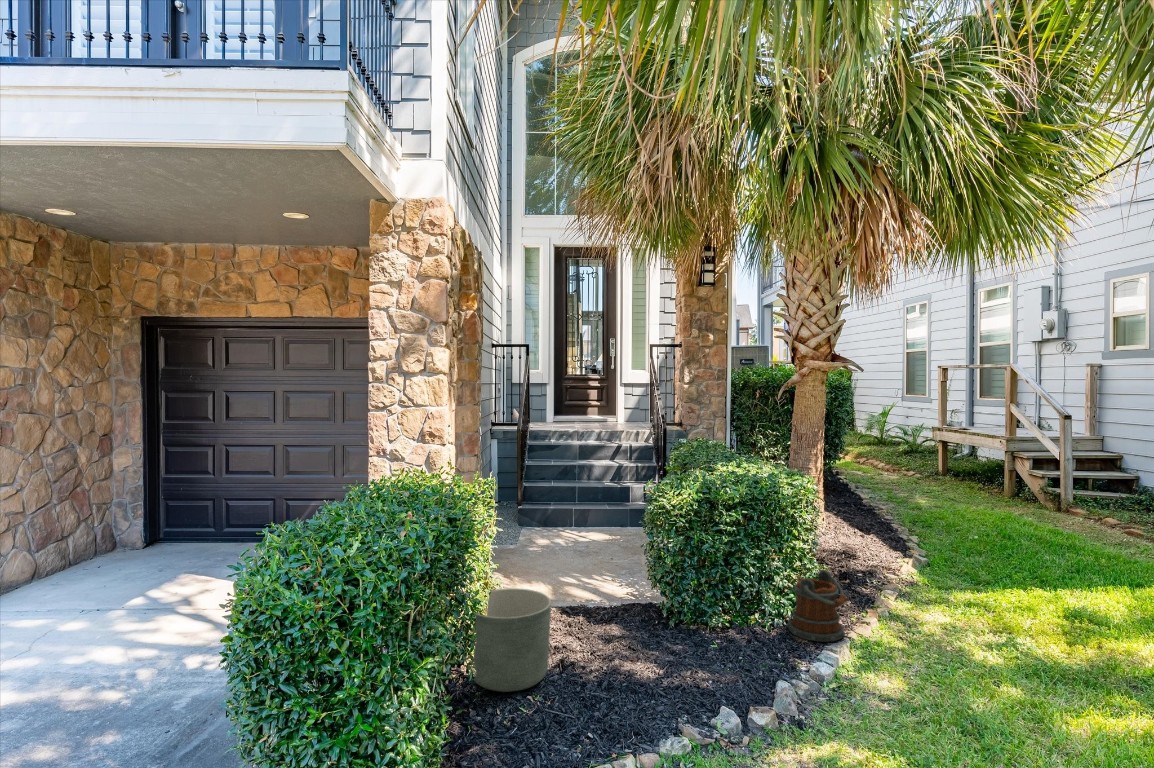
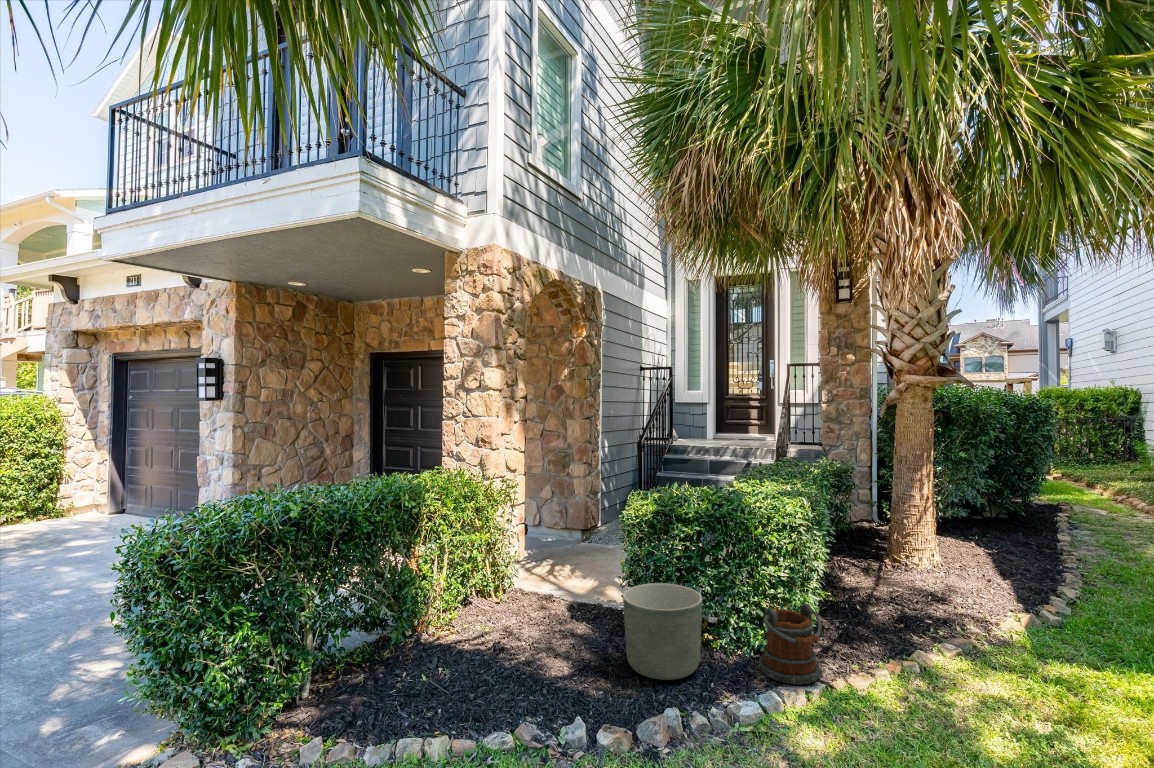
planter: present [473,588,551,692] -> present [623,583,702,680]

